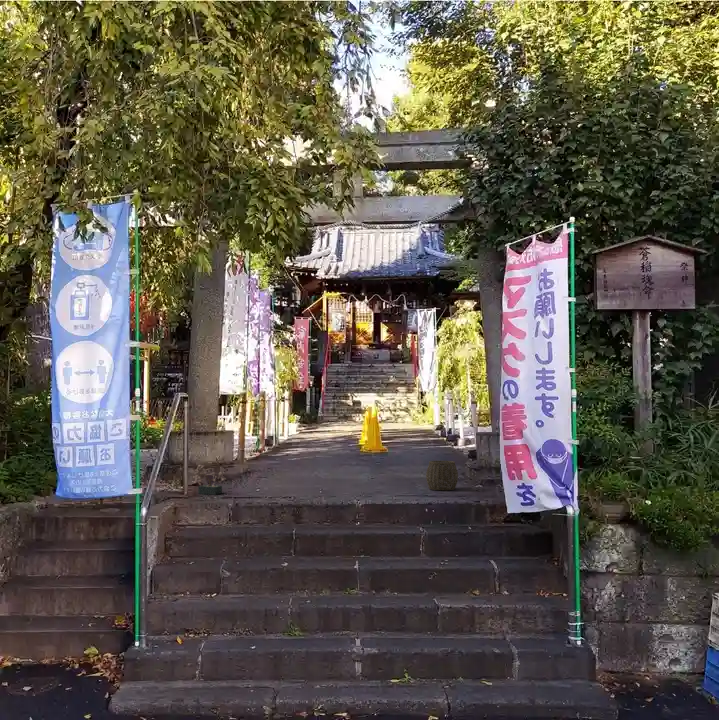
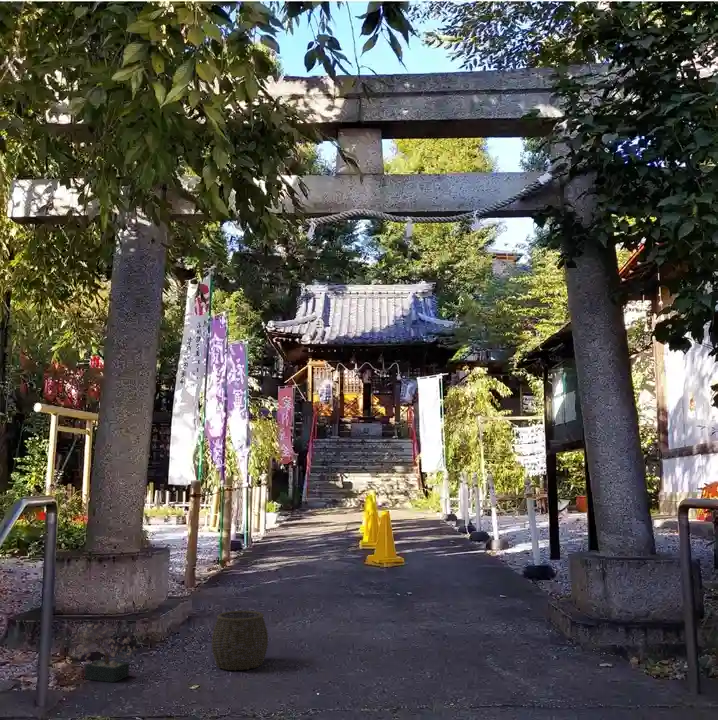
woven basket: present [426,461,458,491] -> present [212,611,268,670]

